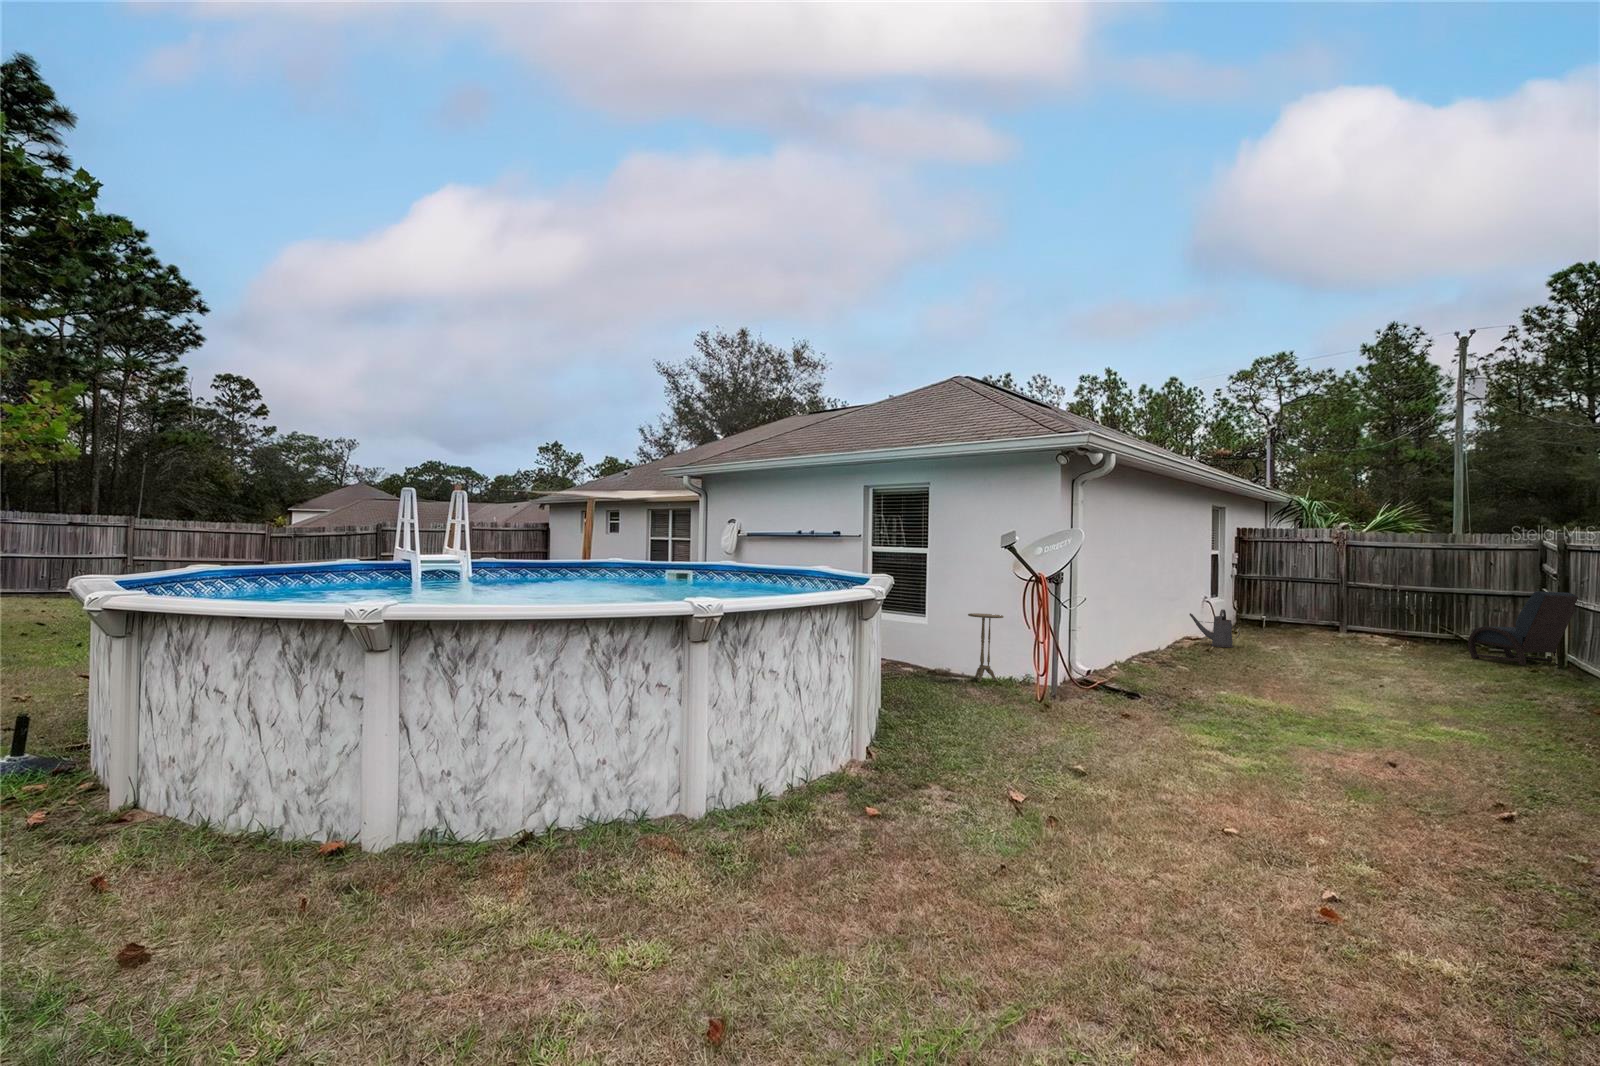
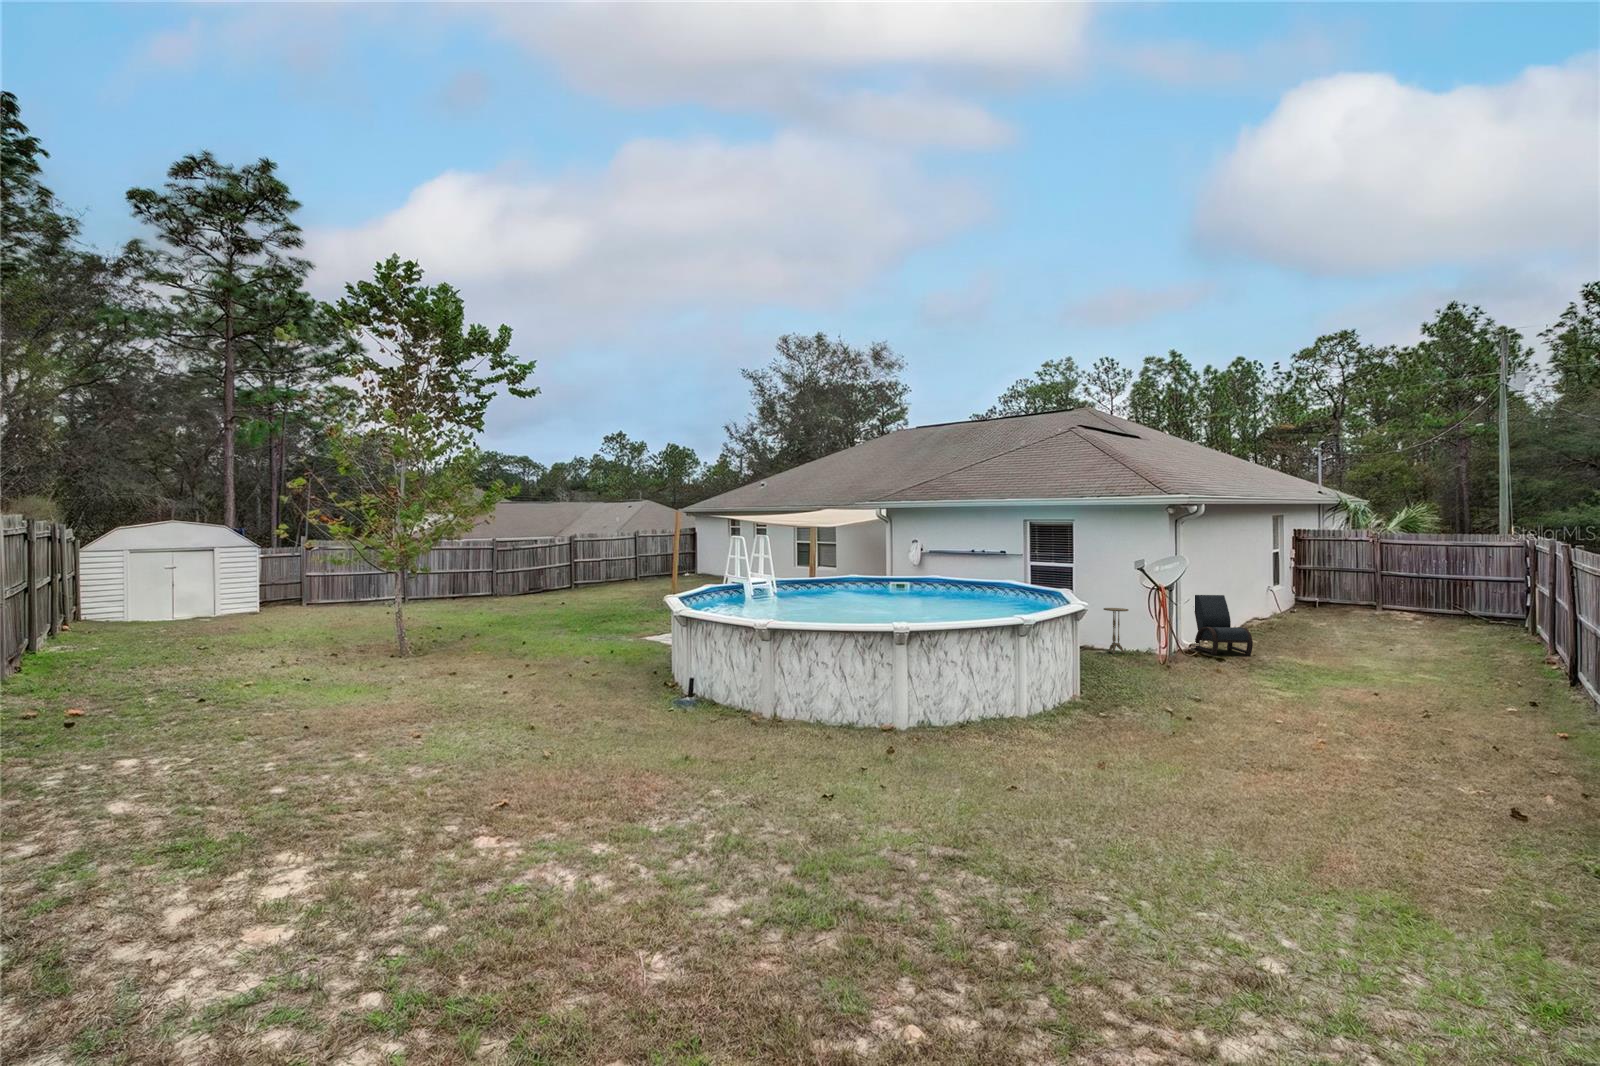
lounge chair: present [1468,591,1578,665] -> present [1194,595,1253,655]
watering can: present [1190,609,1240,648] -> none [1257,597,1296,625]

